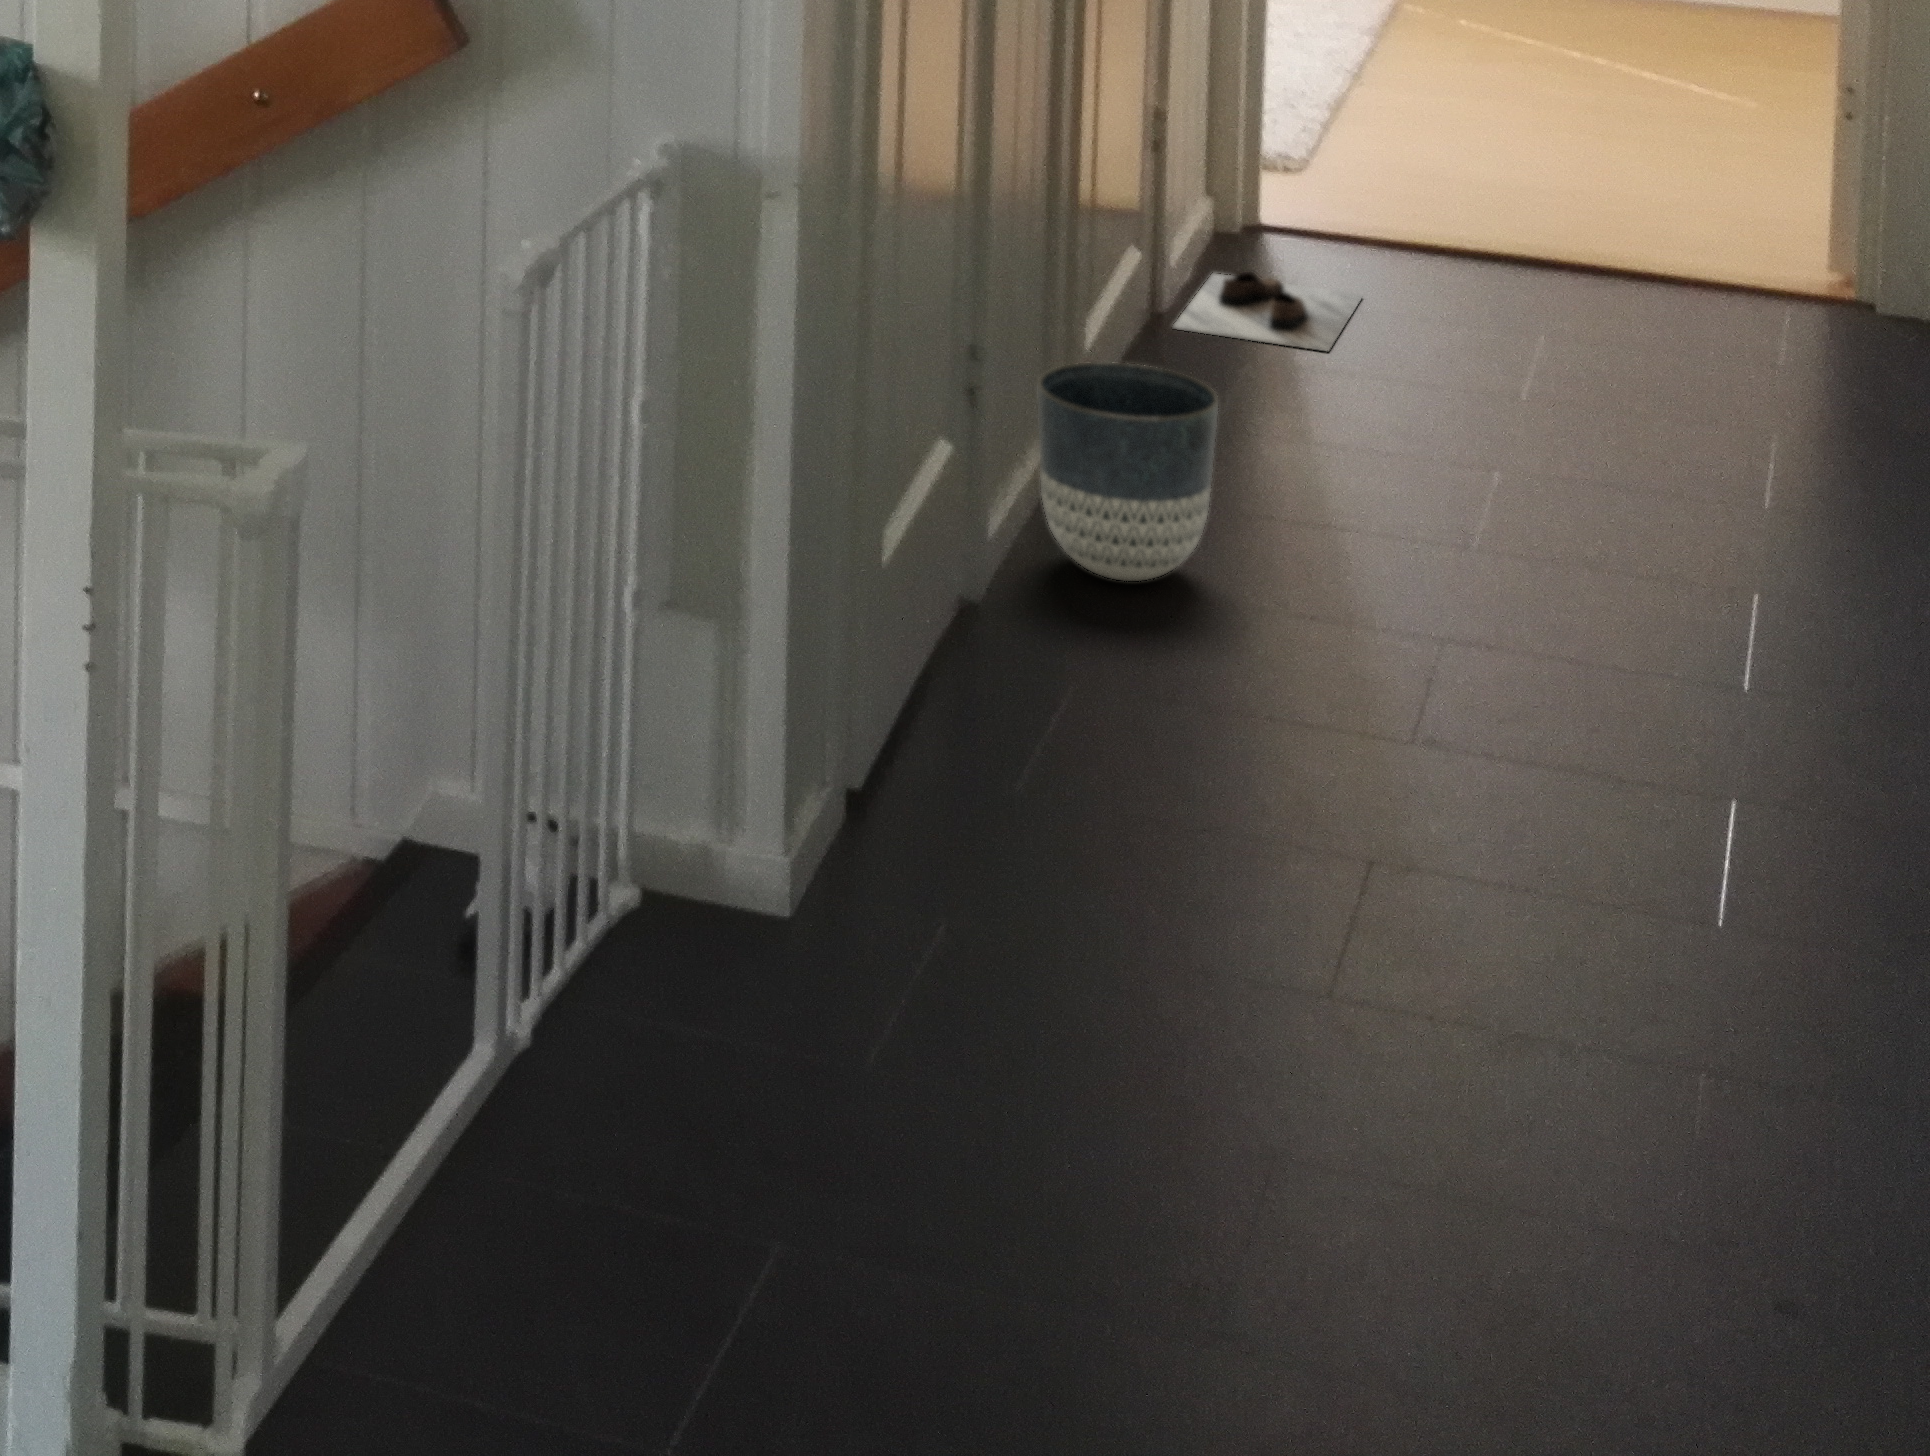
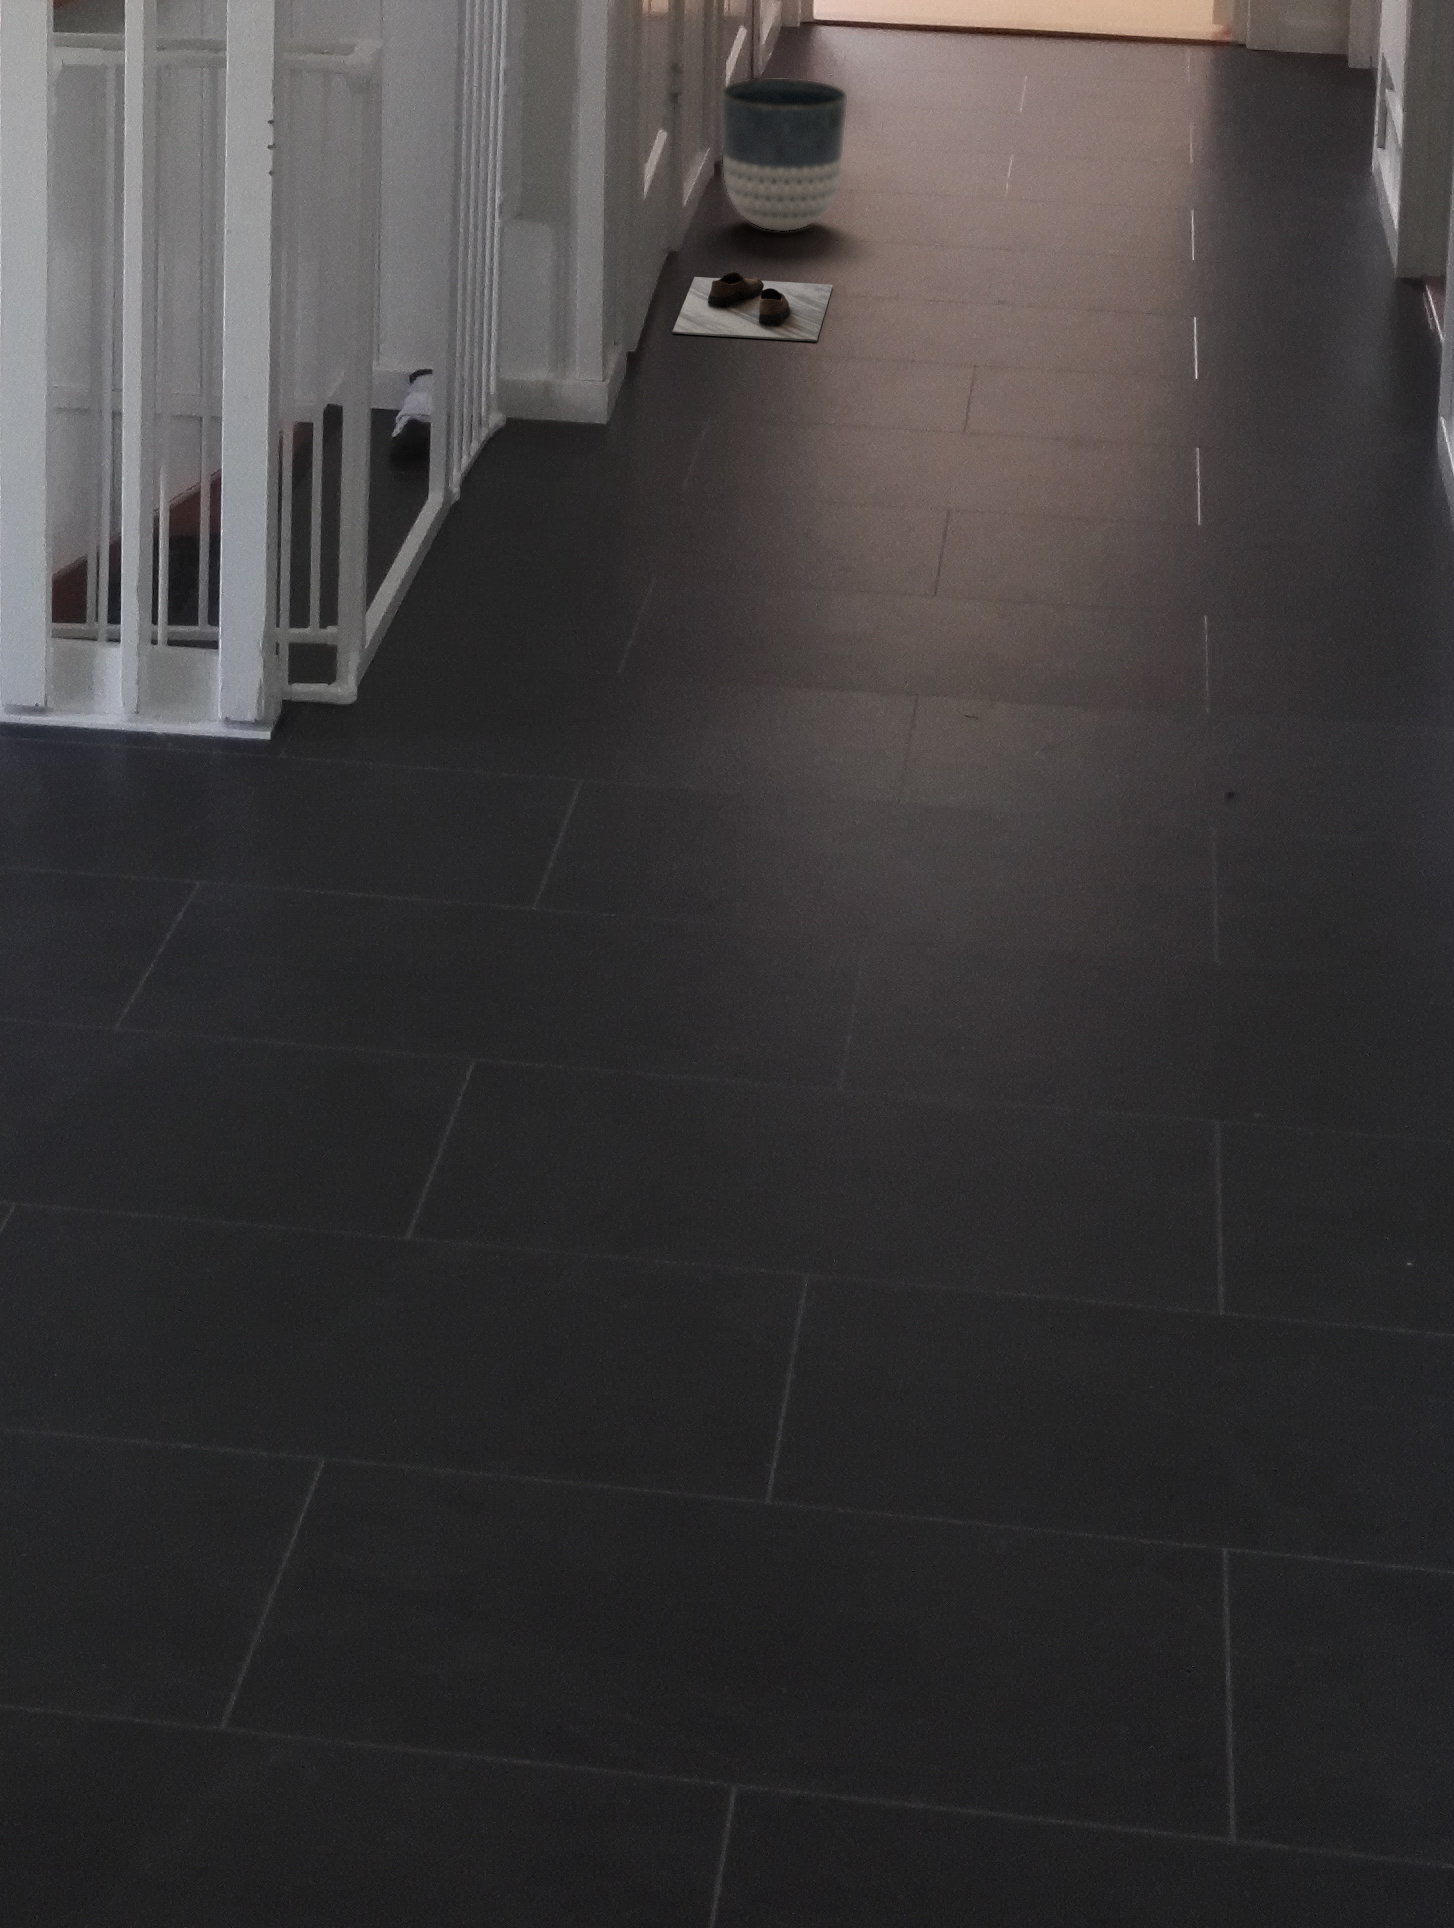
shoe: present [1173,272,1362,351] -> present [672,272,833,342]

